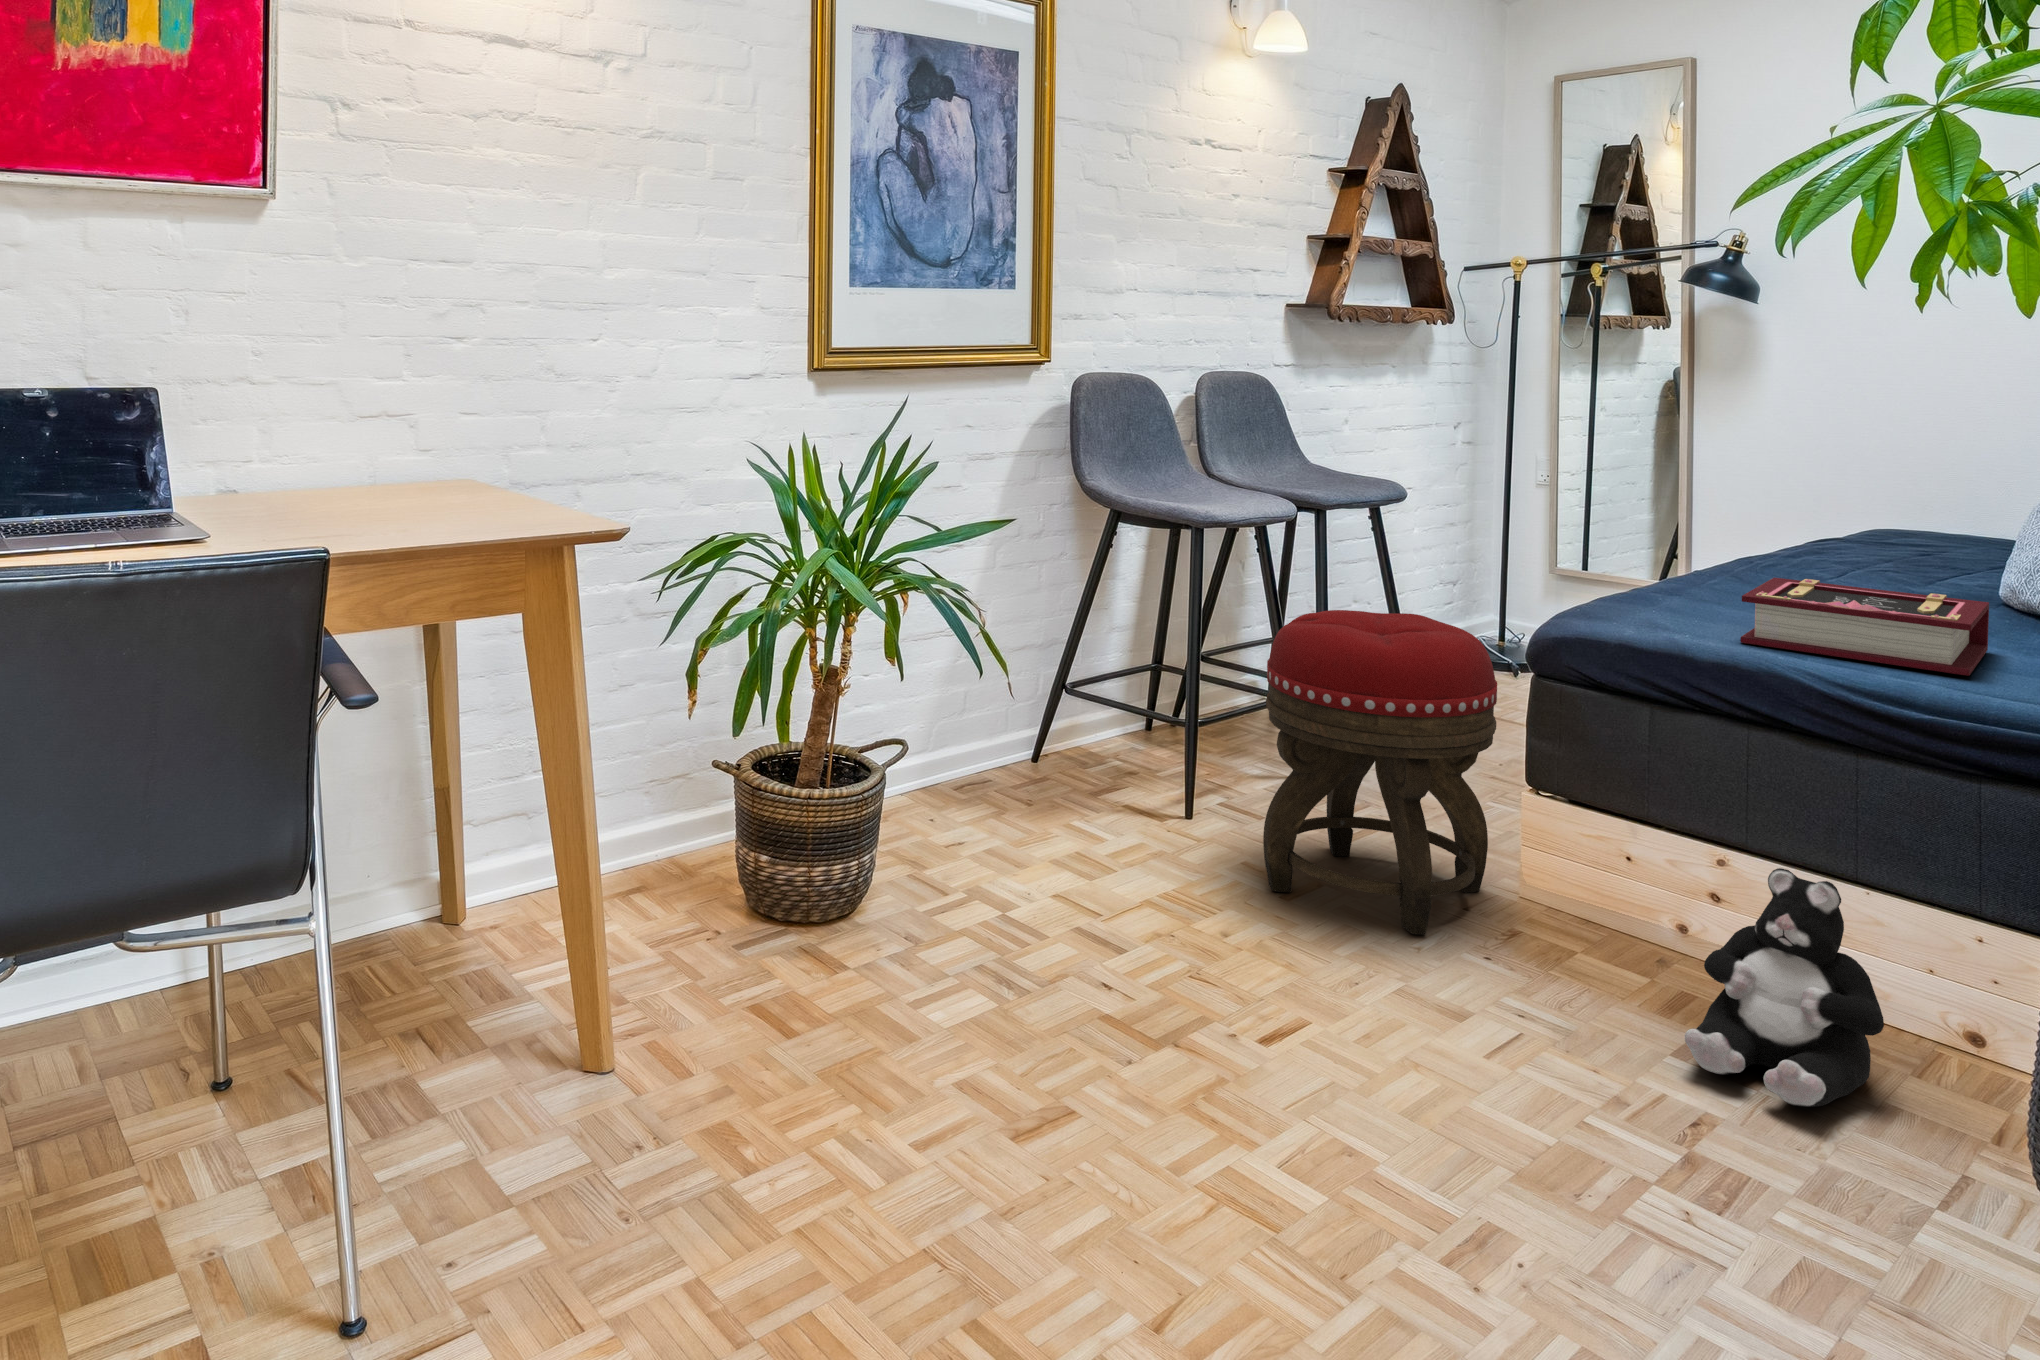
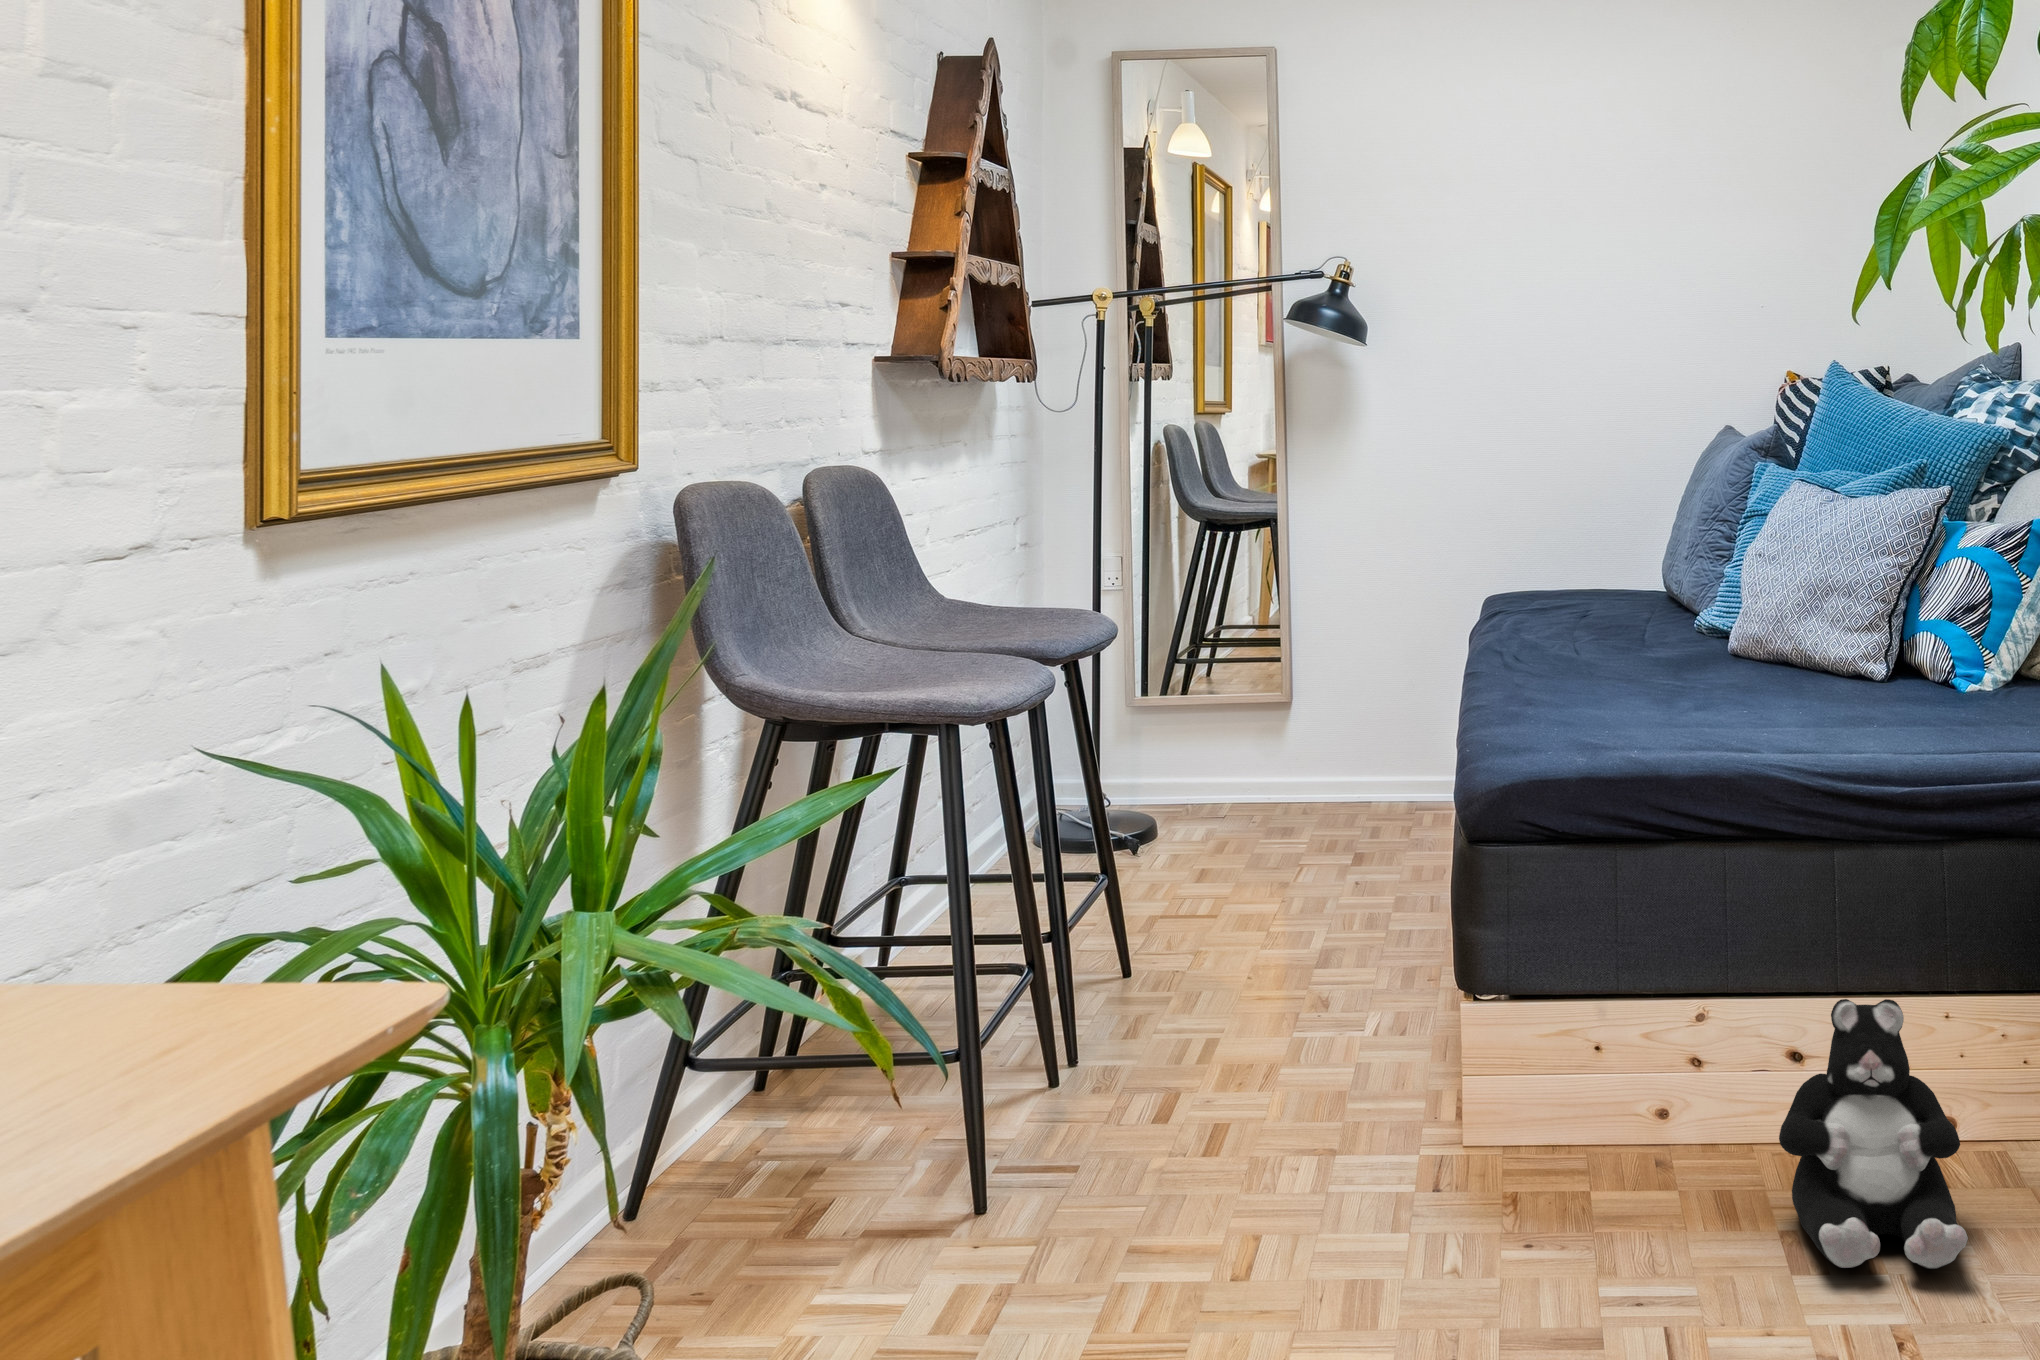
book: present [1741,578,1989,676] -> none [1653,655,1889,746]
footstool: present [1263,610,1497,934] -> none [1156,788,1466,1257]

